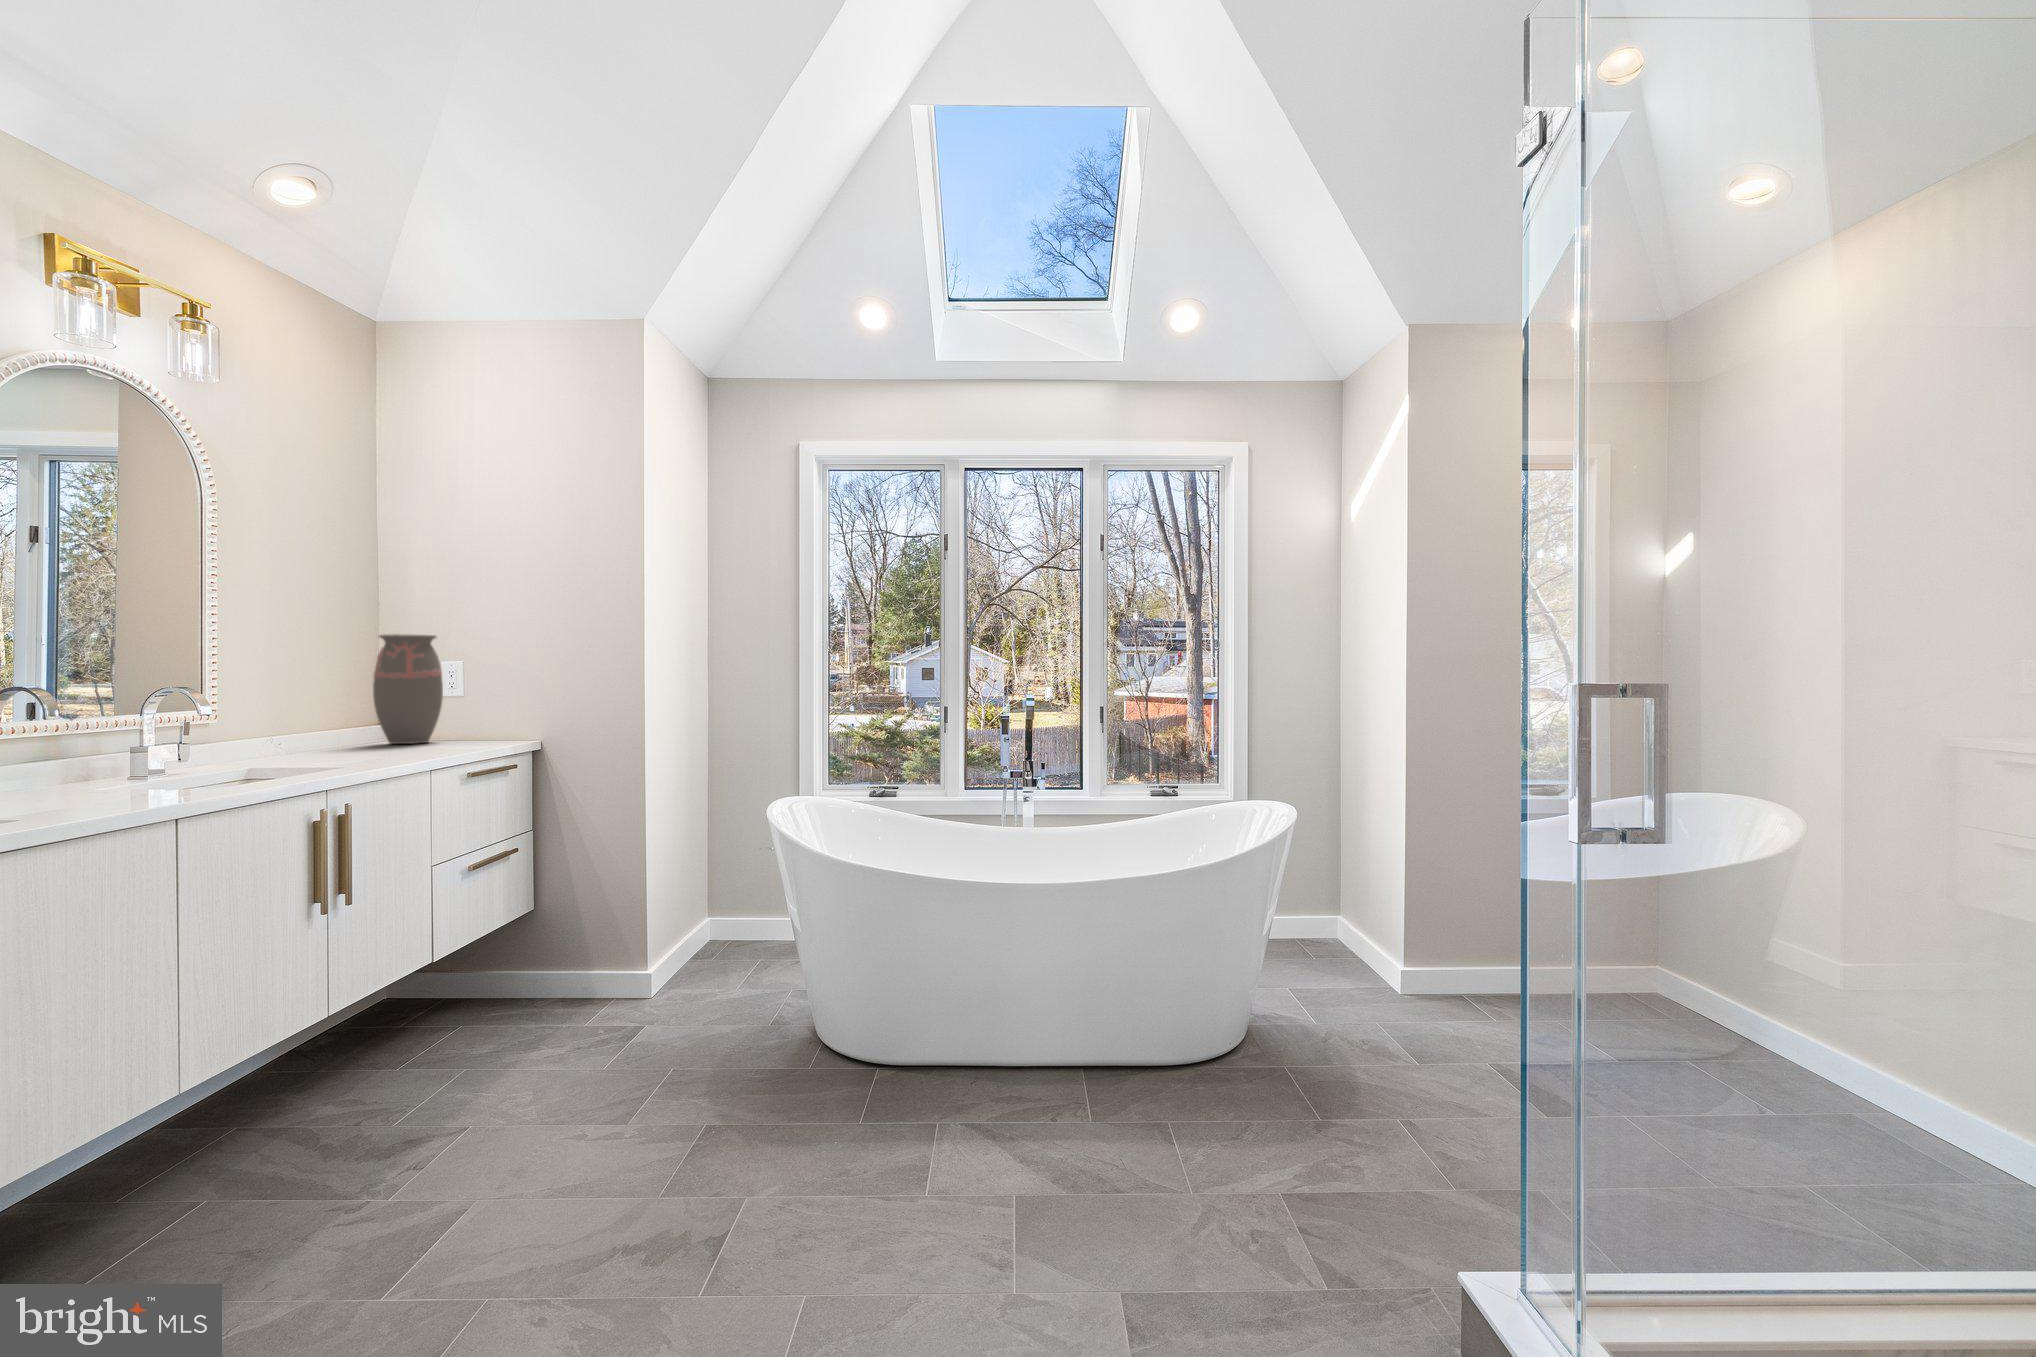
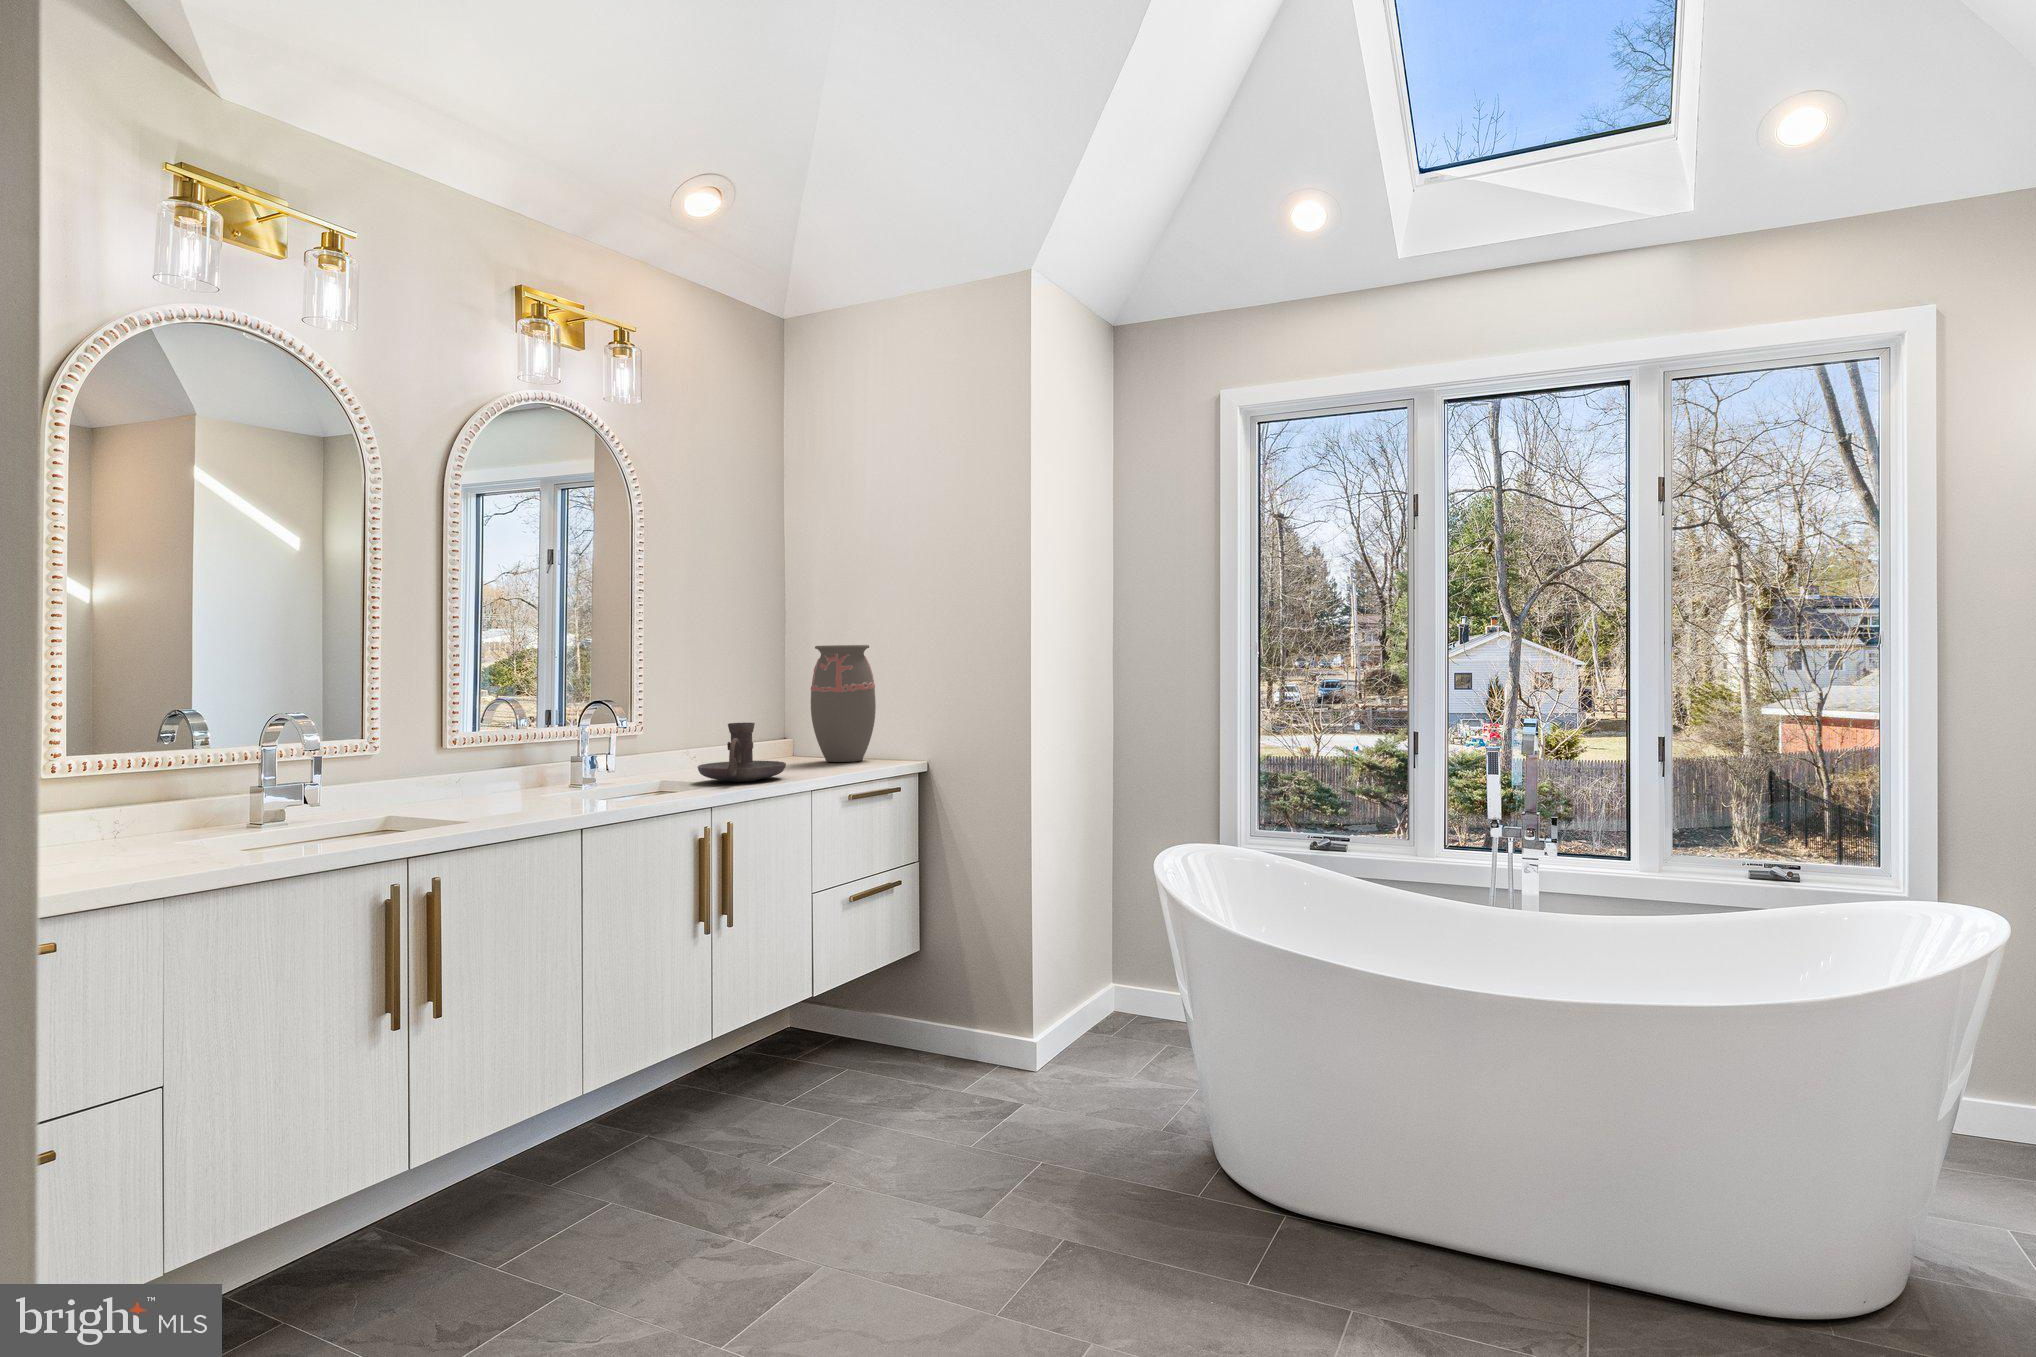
candle holder: none [277,704,378,760] -> present [698,723,786,782]

